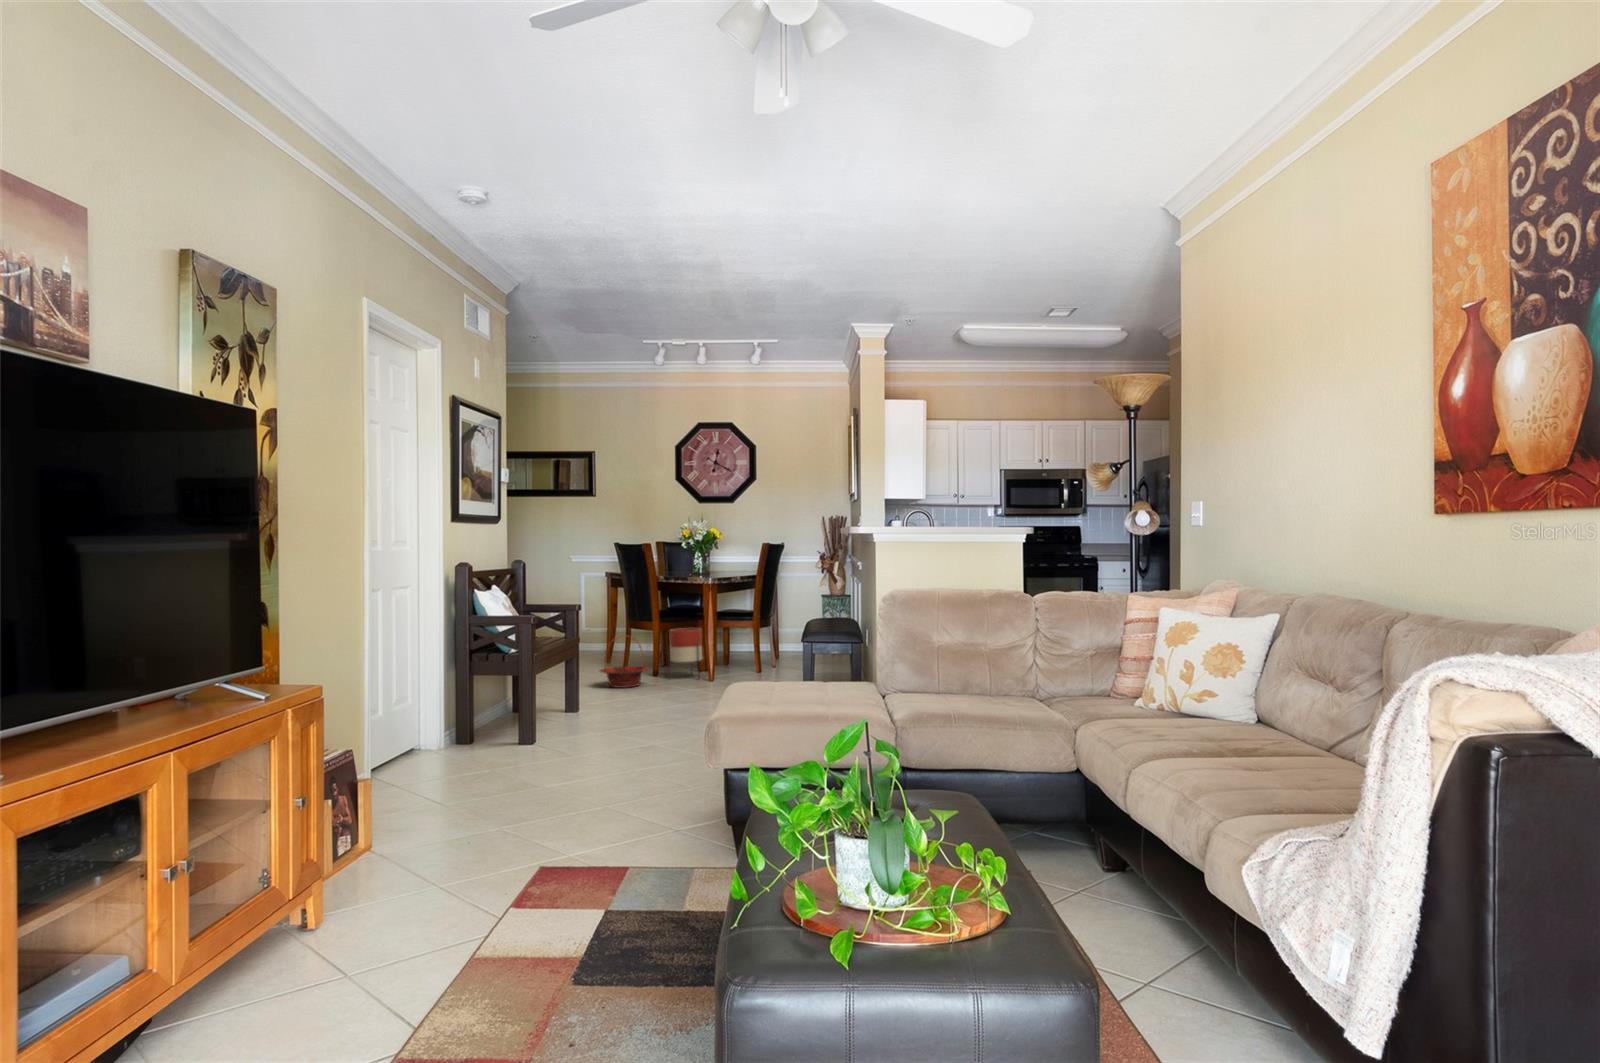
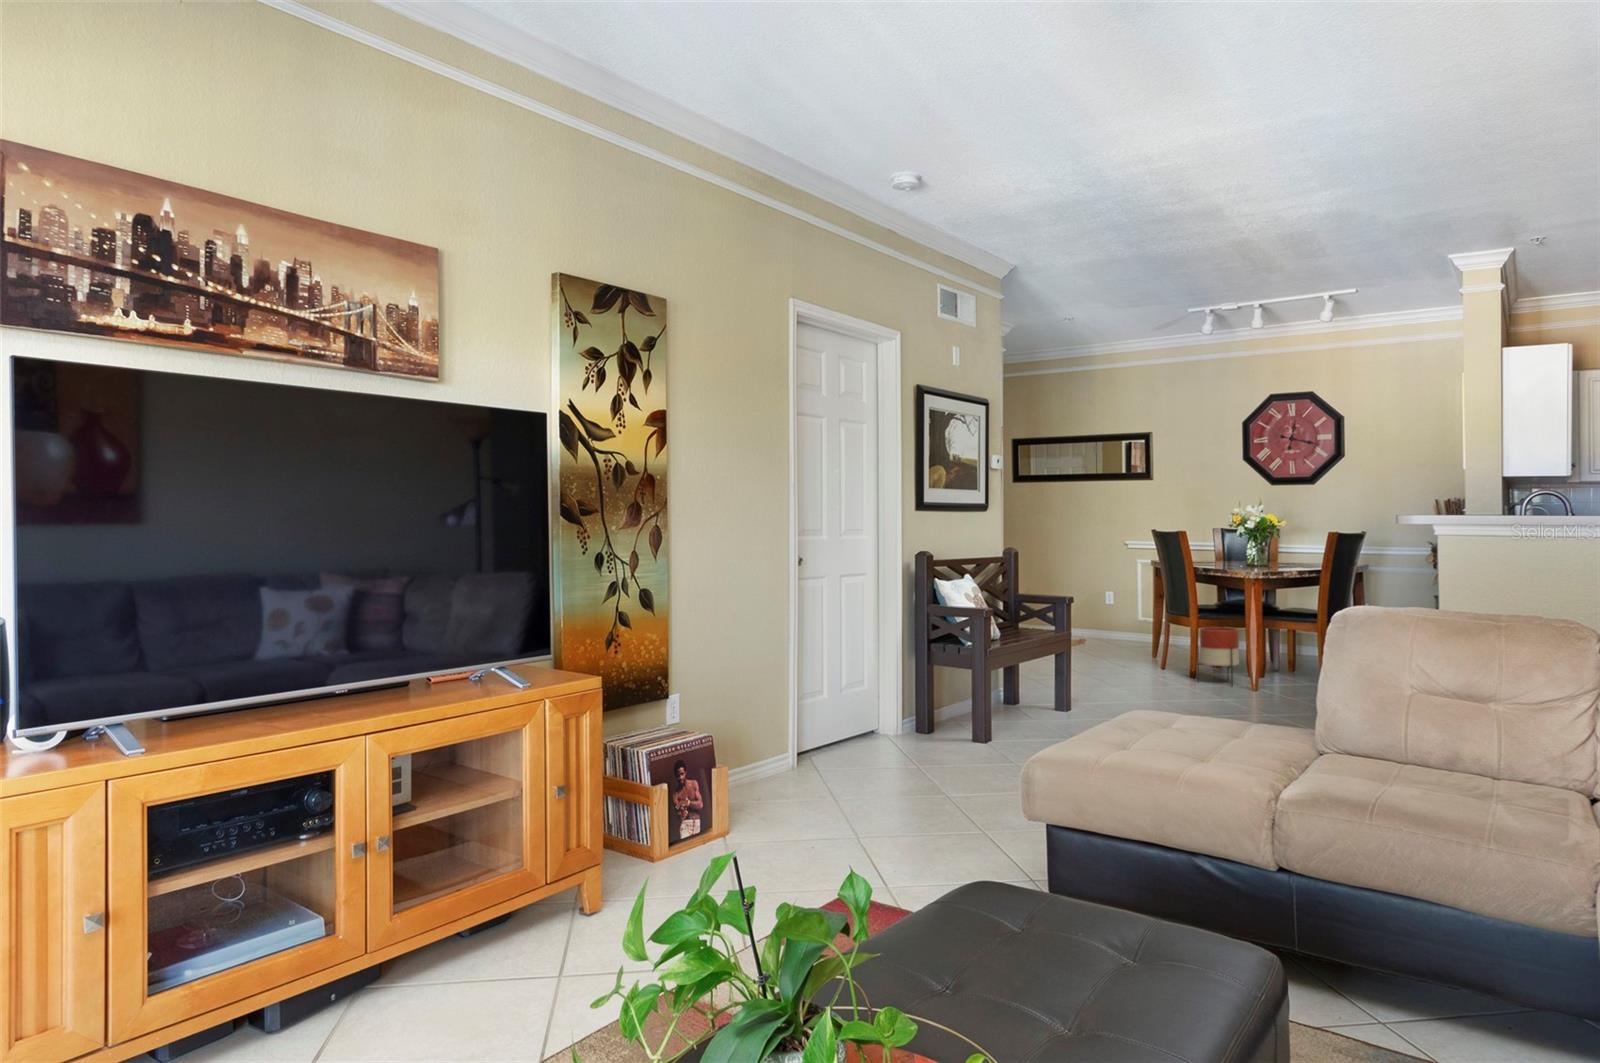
basket: present [600,639,649,688] -> none [1113,631,1170,687]

